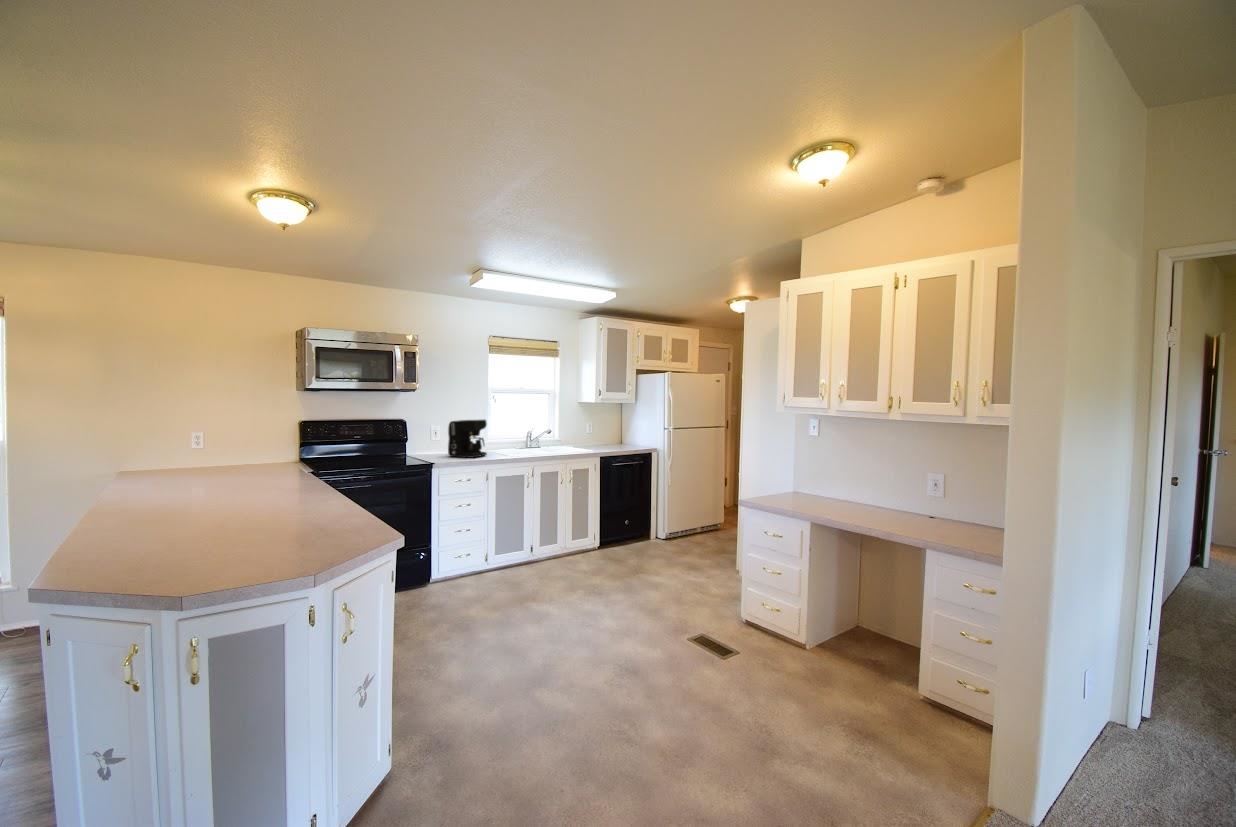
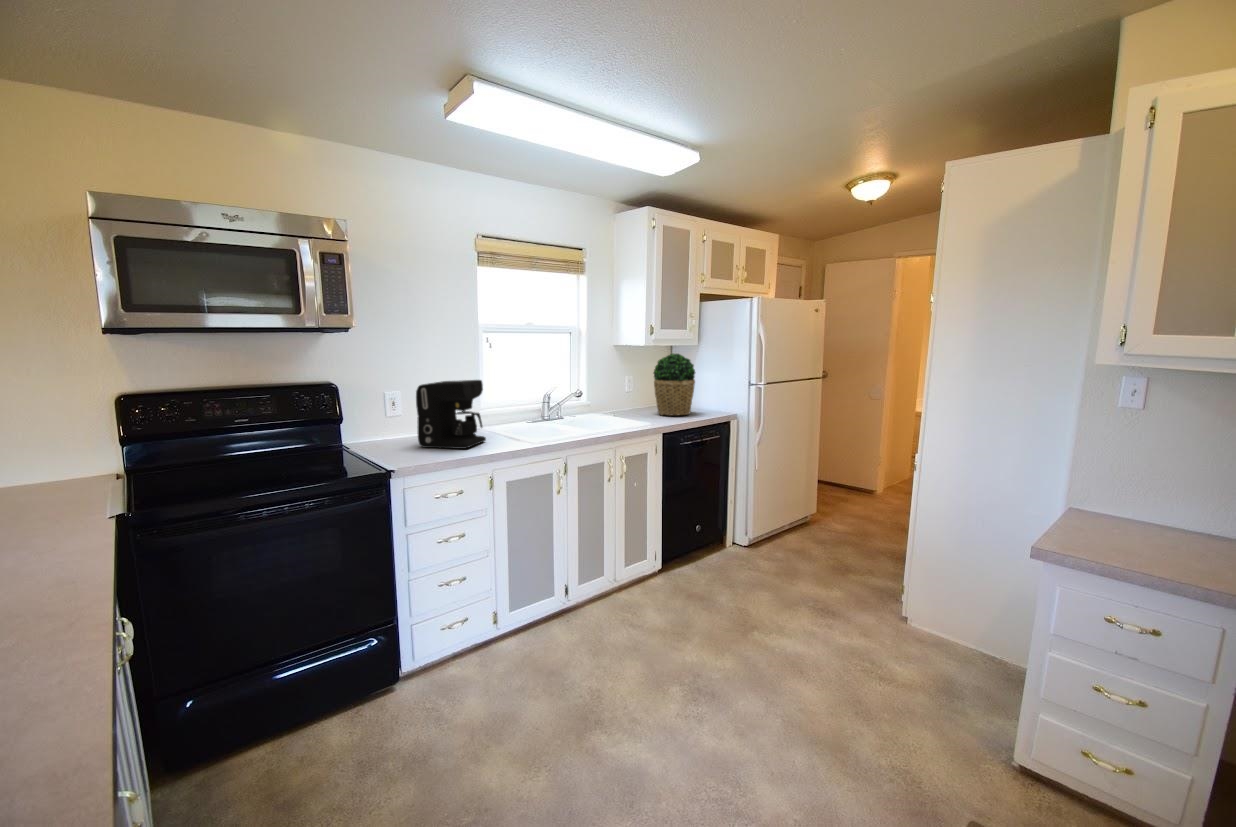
potted plant: none [601,408,629,448] -> present [654,353,695,416]

